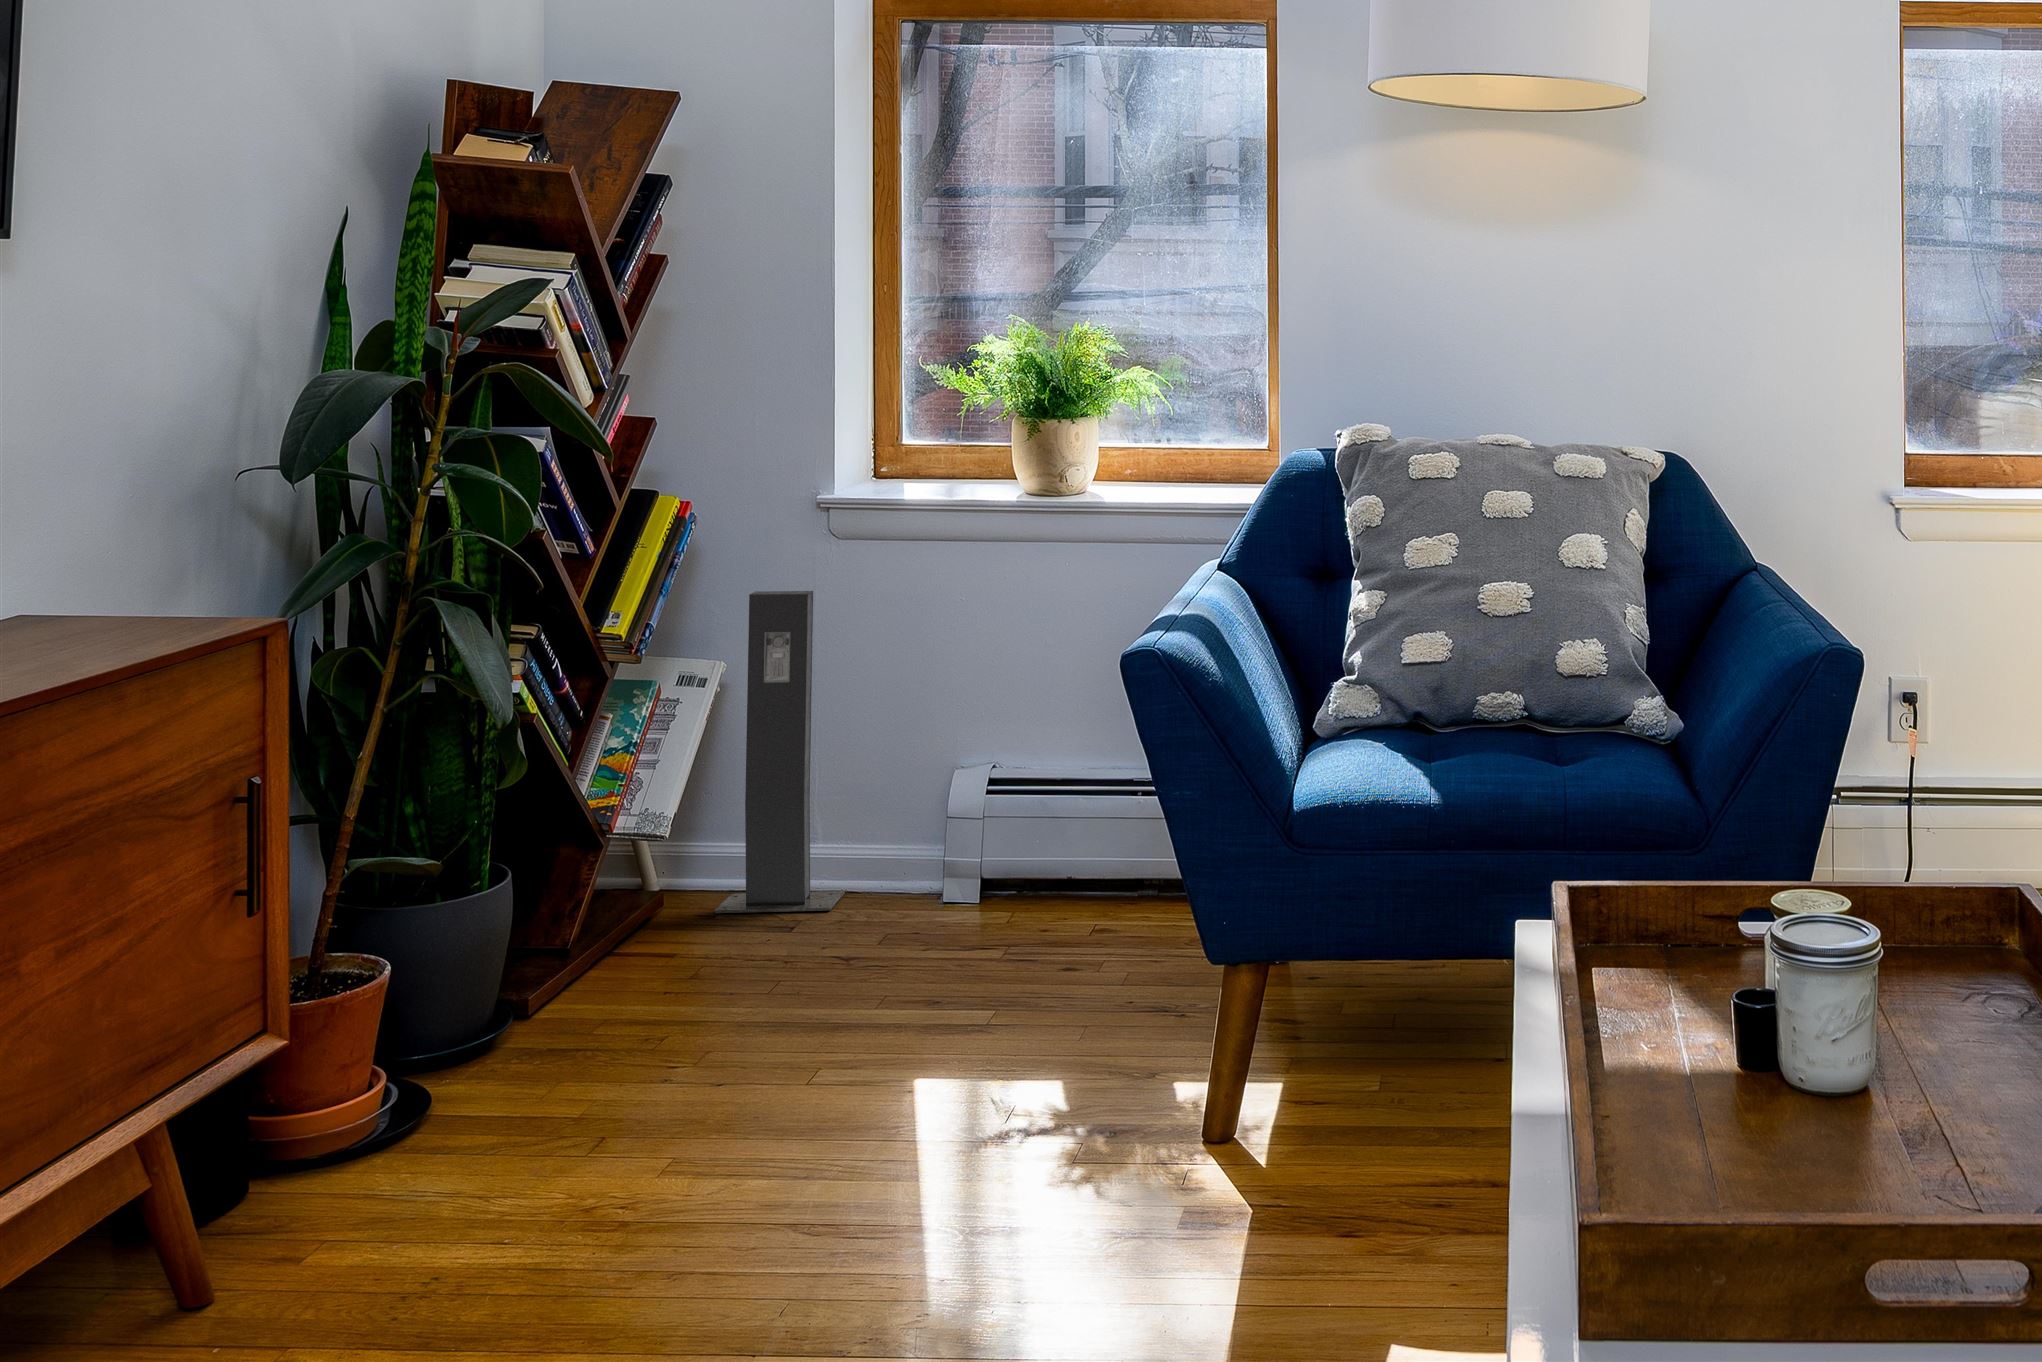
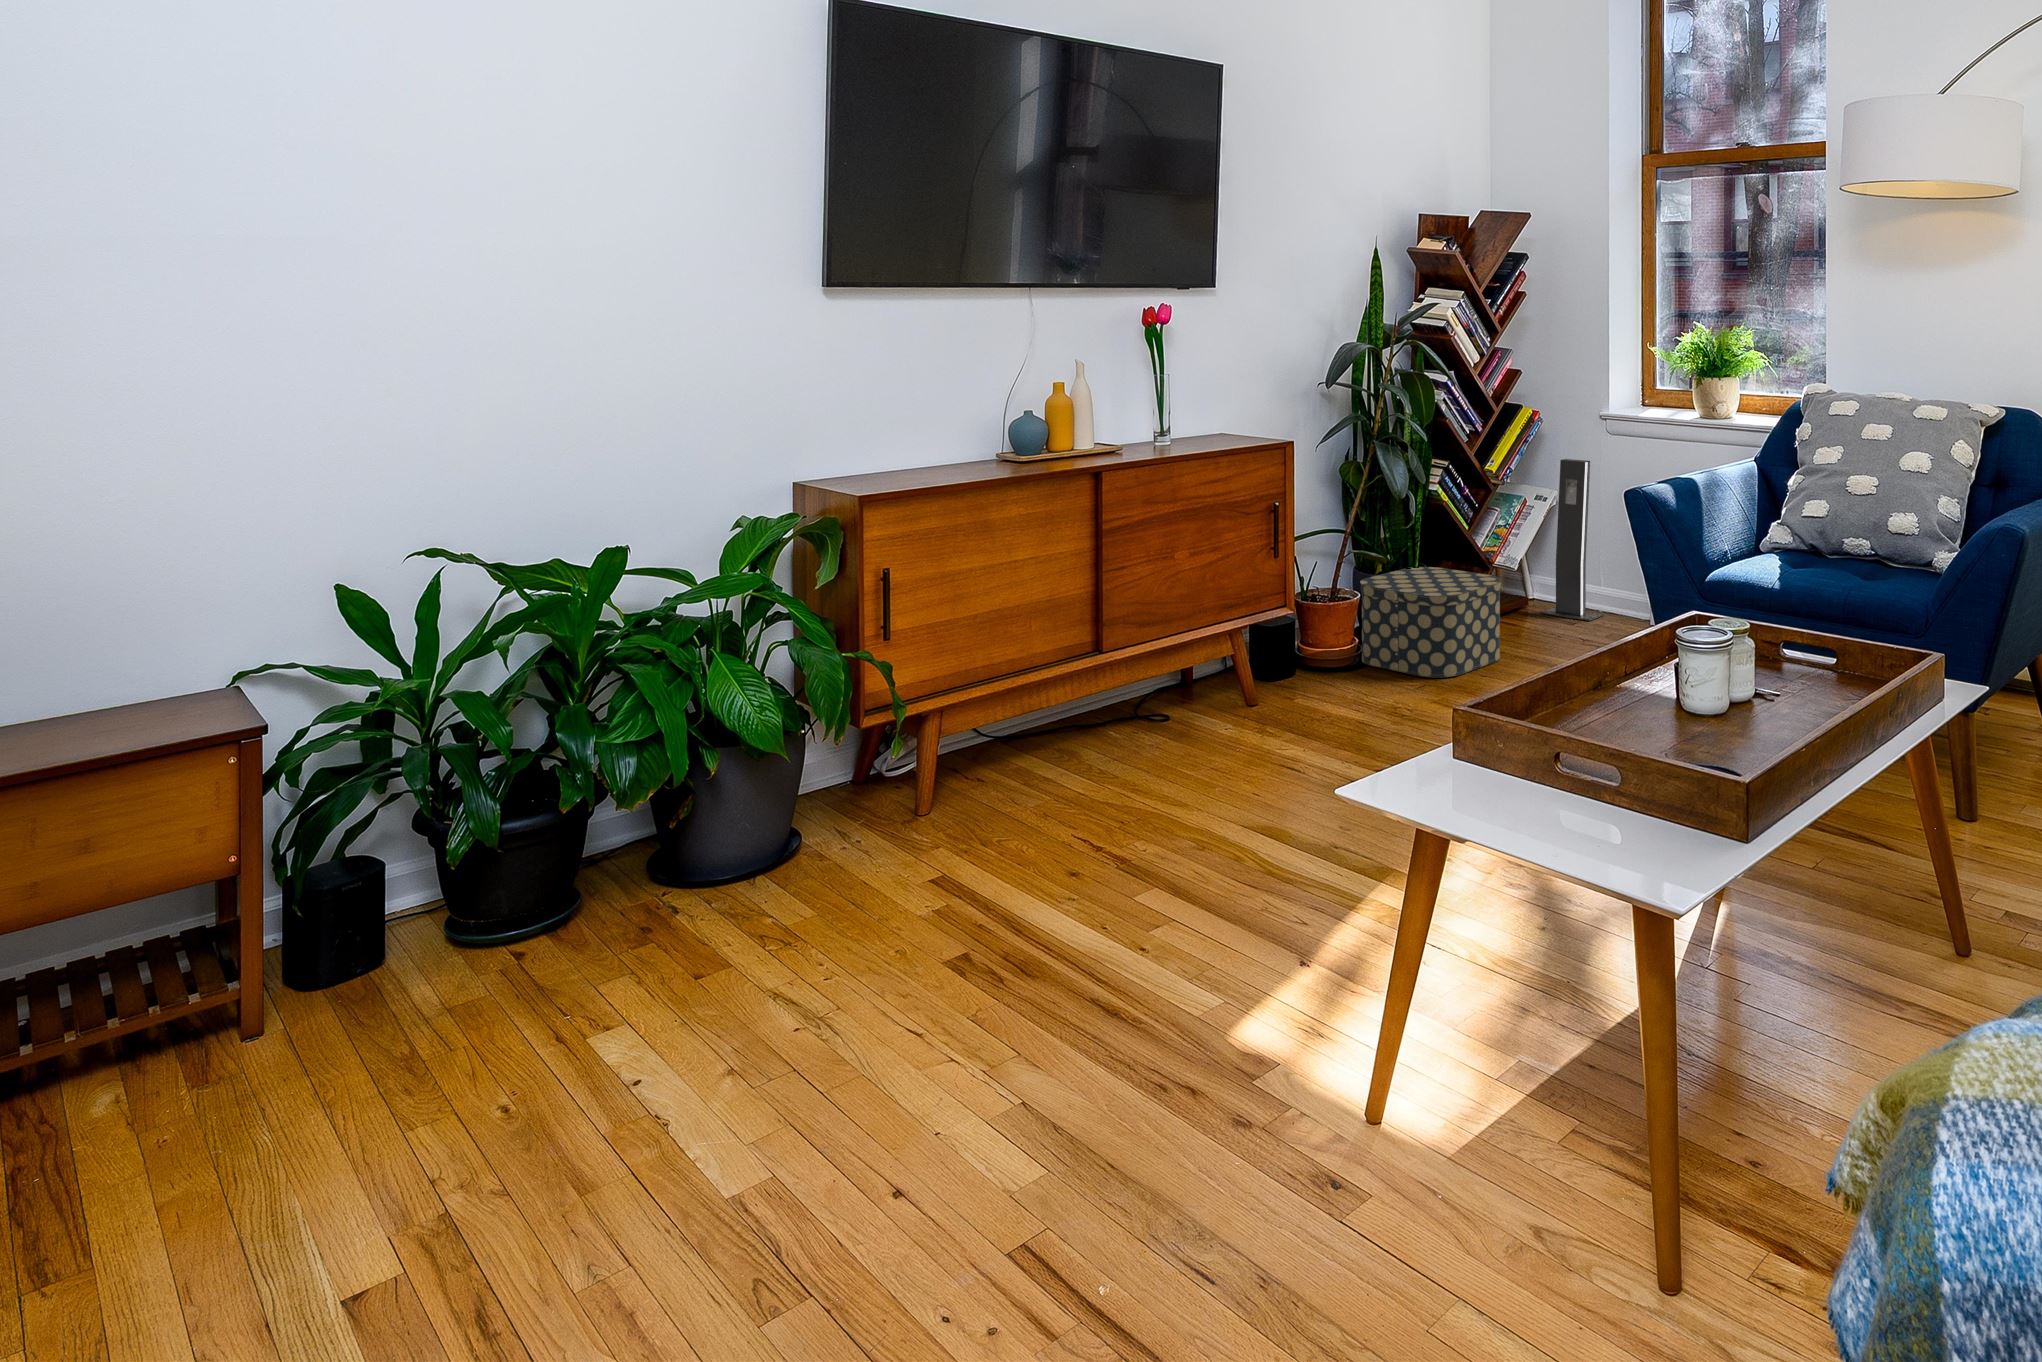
storage box: none [391,860,731,1128] -> present [1360,567,1502,678]

